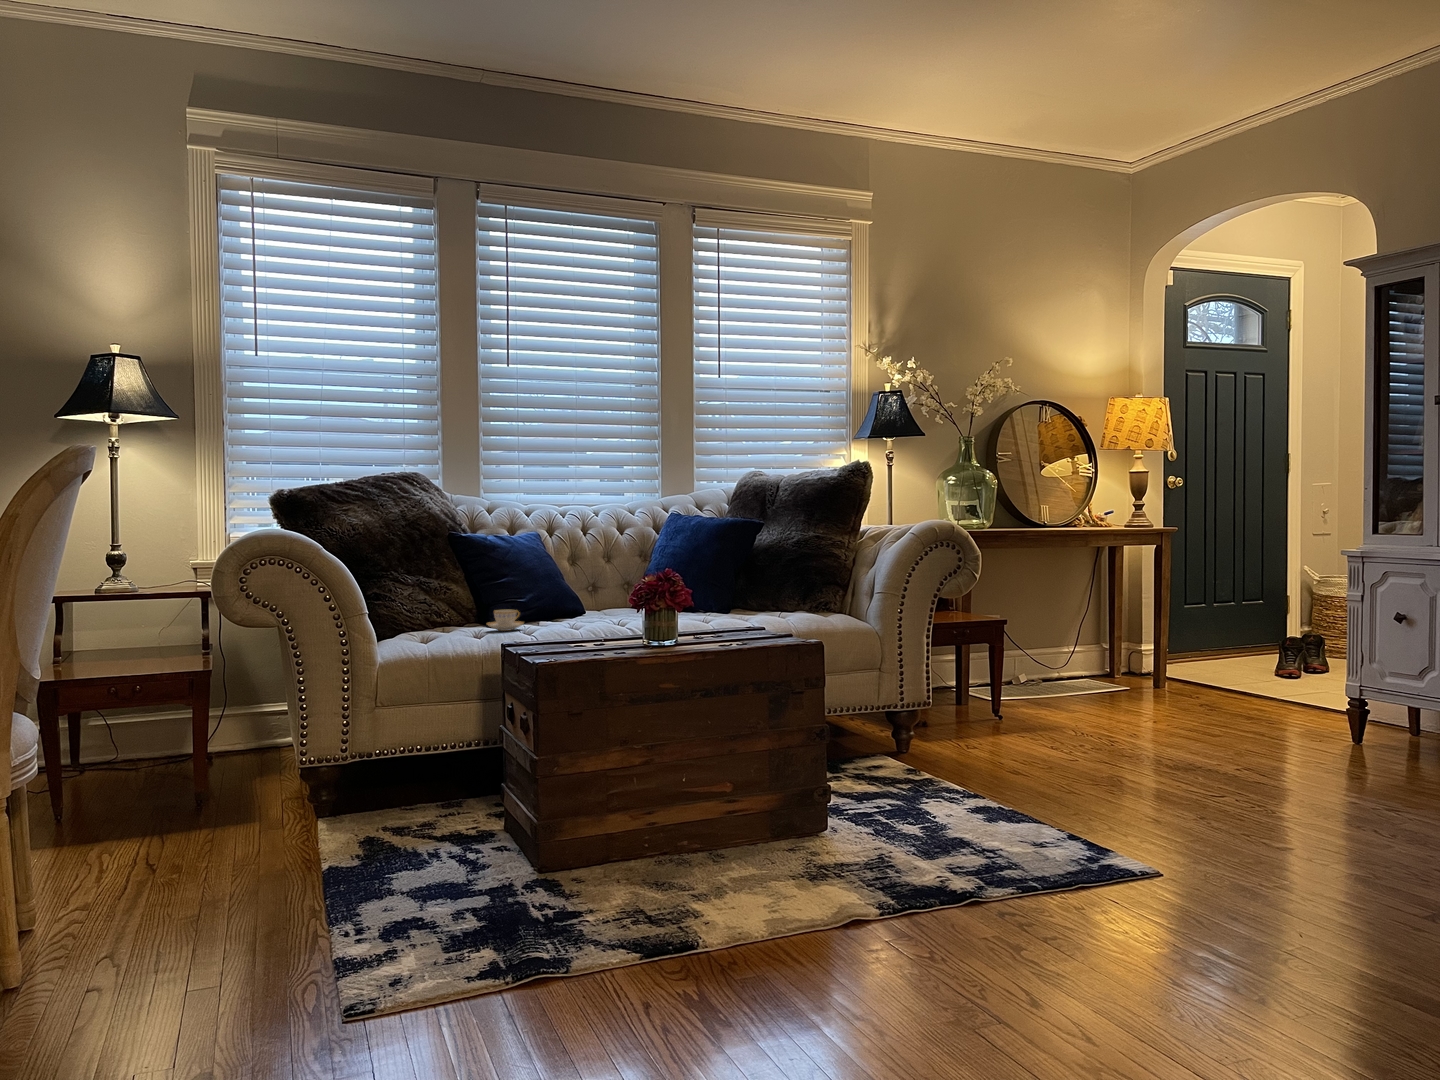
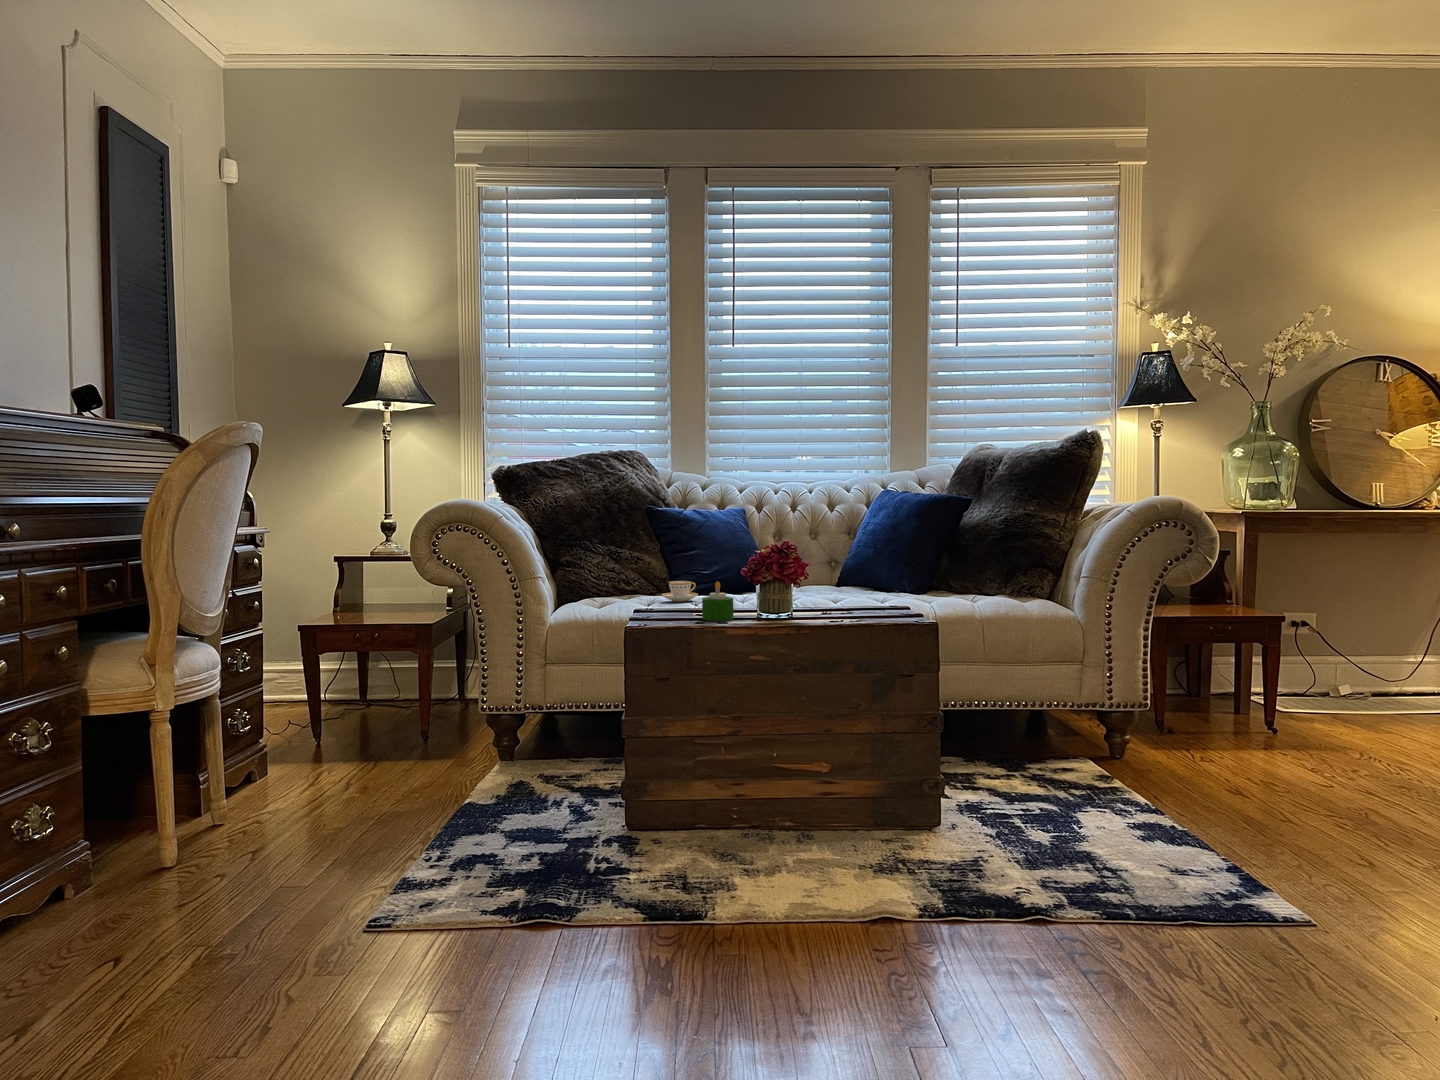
candle: none [582,607,612,645] -> present [702,581,733,621]

